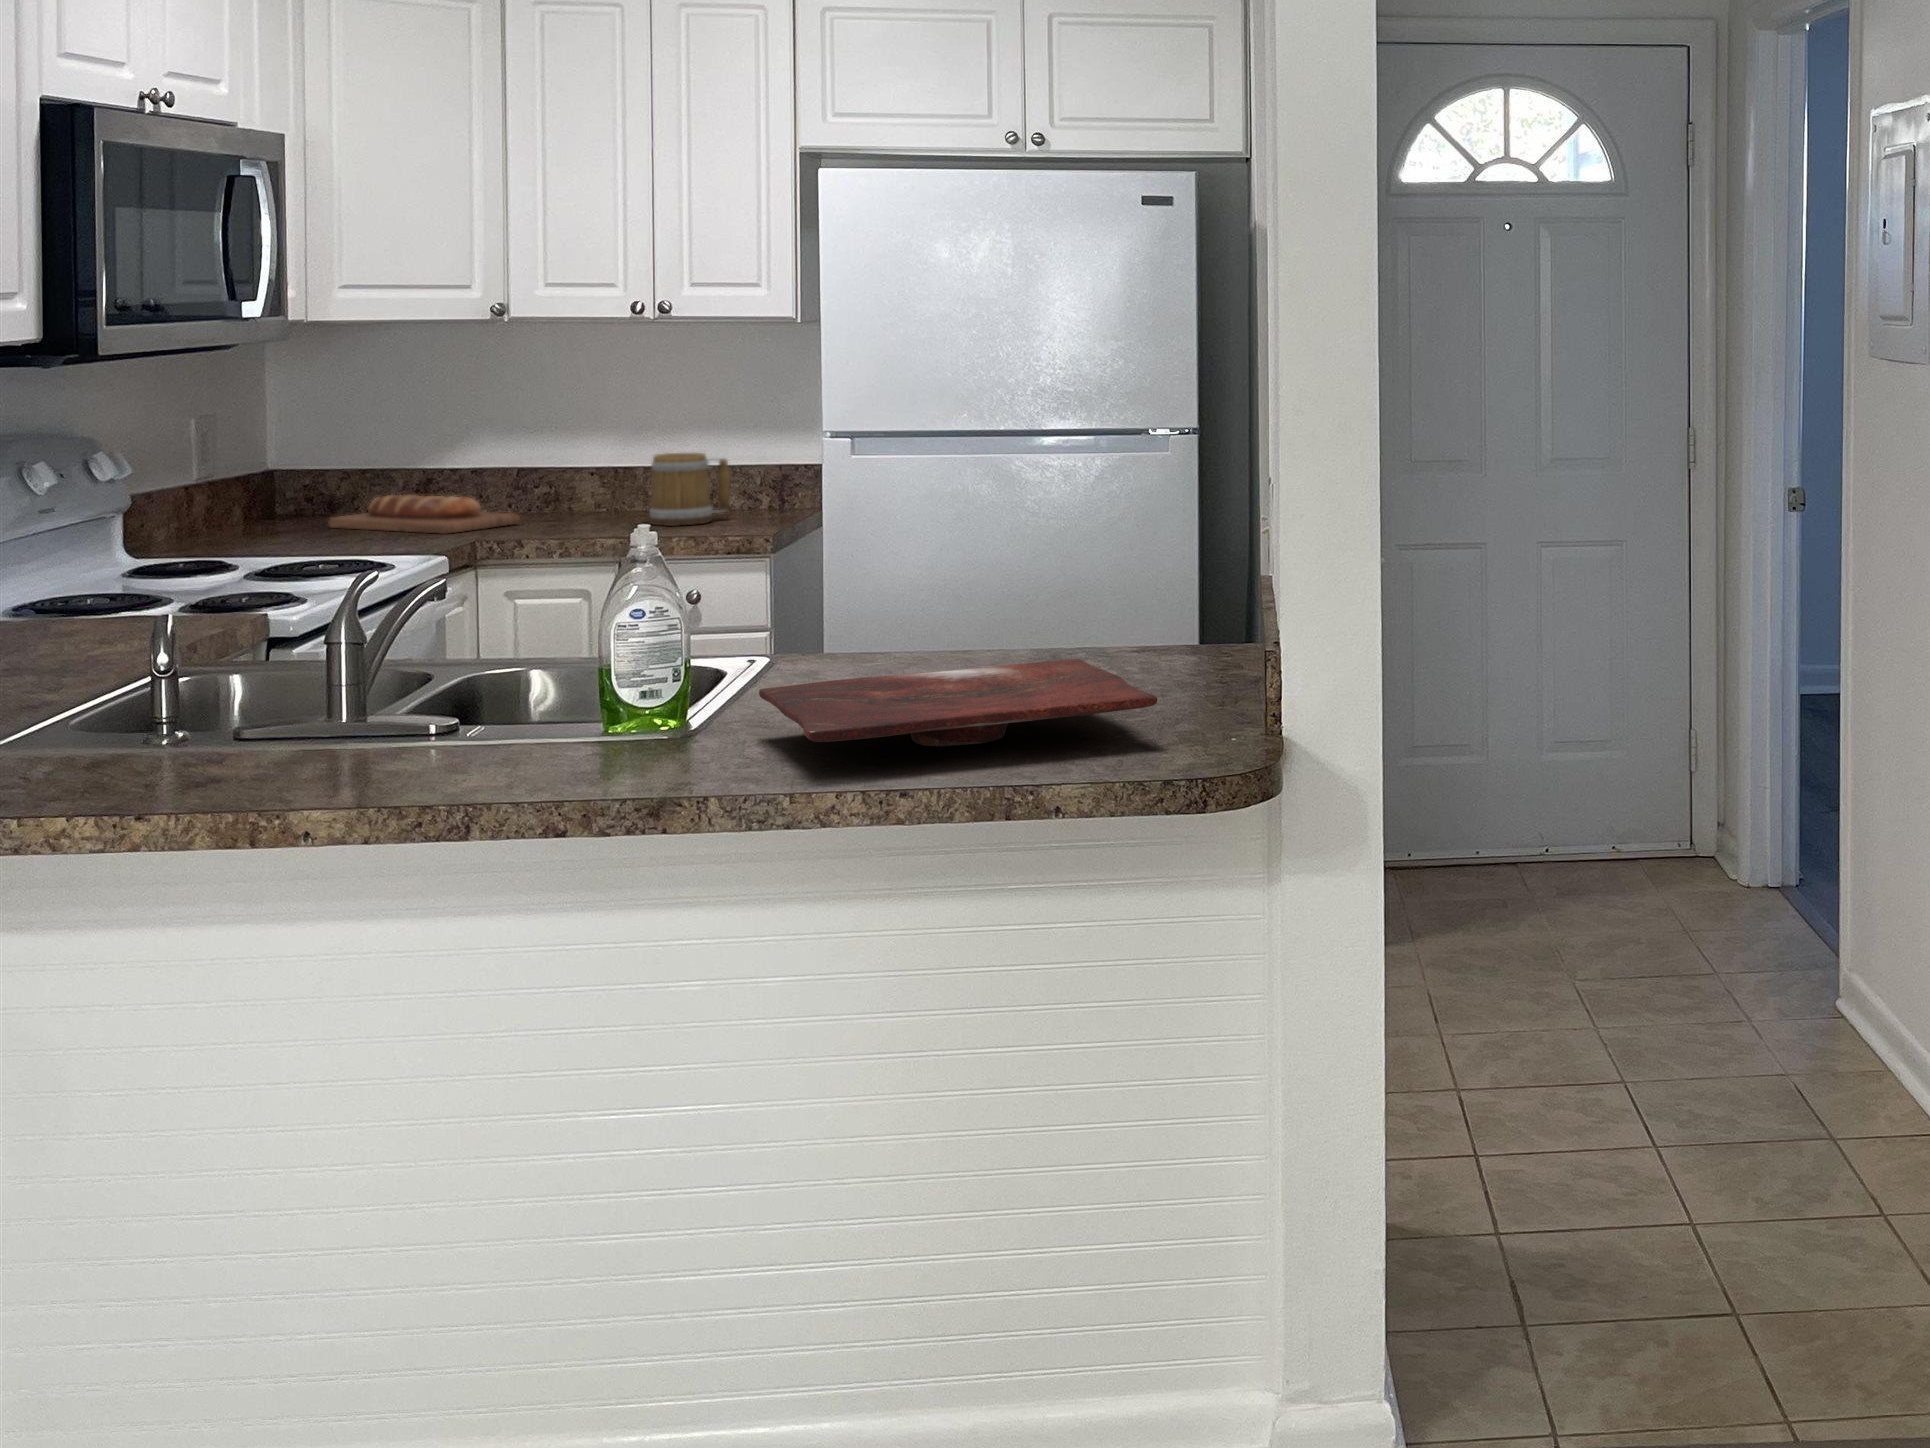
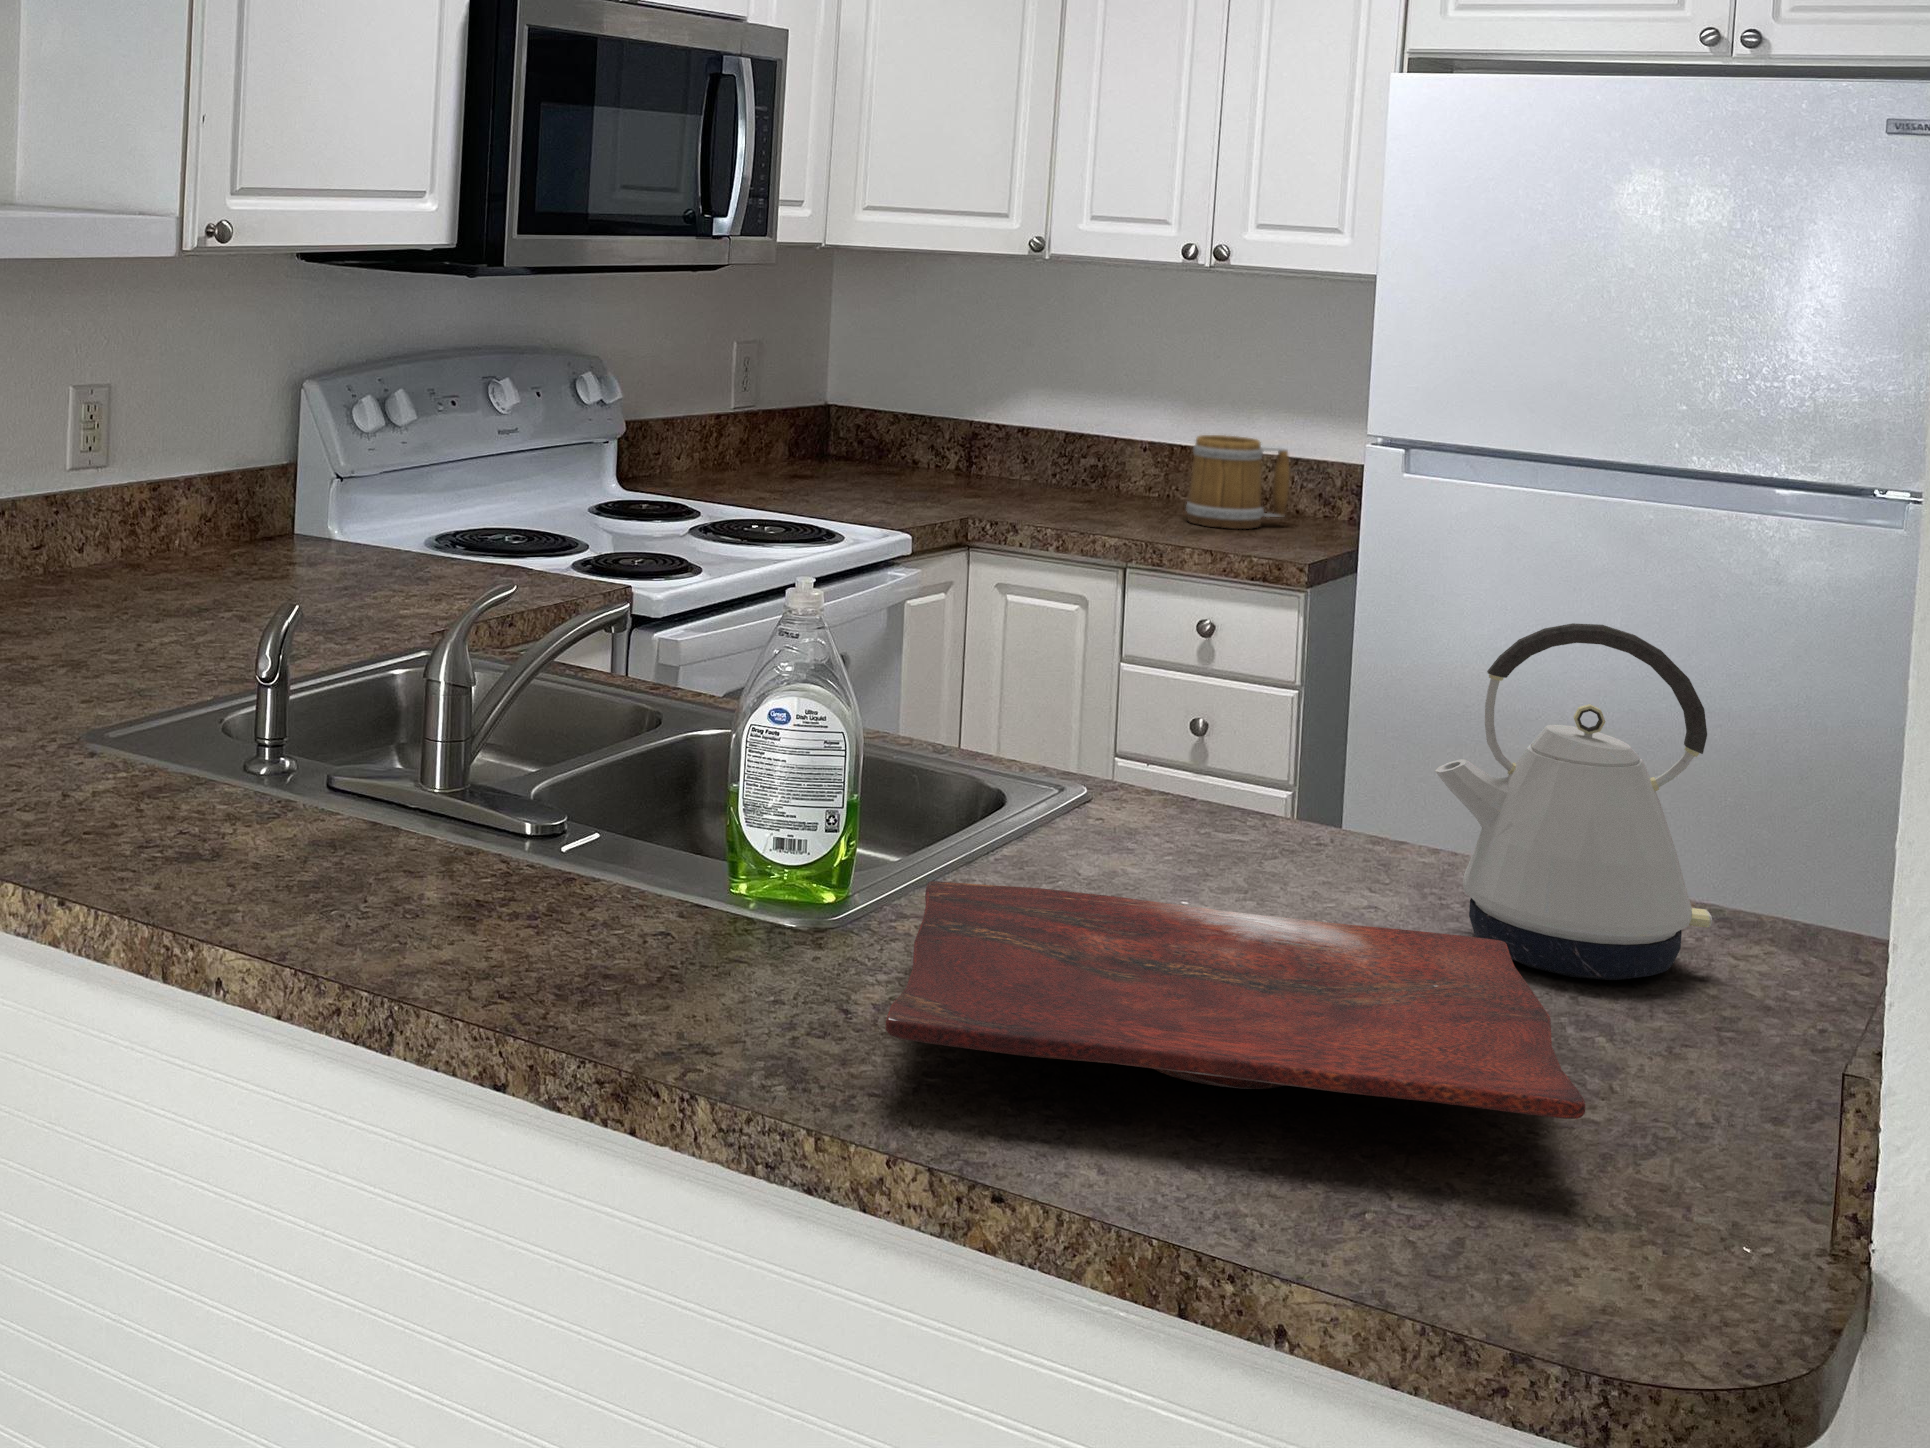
kettle: none [1015,492,1162,685] -> present [1435,623,1712,980]
bread loaf: present [329,495,520,534] -> none [856,447,1046,501]

